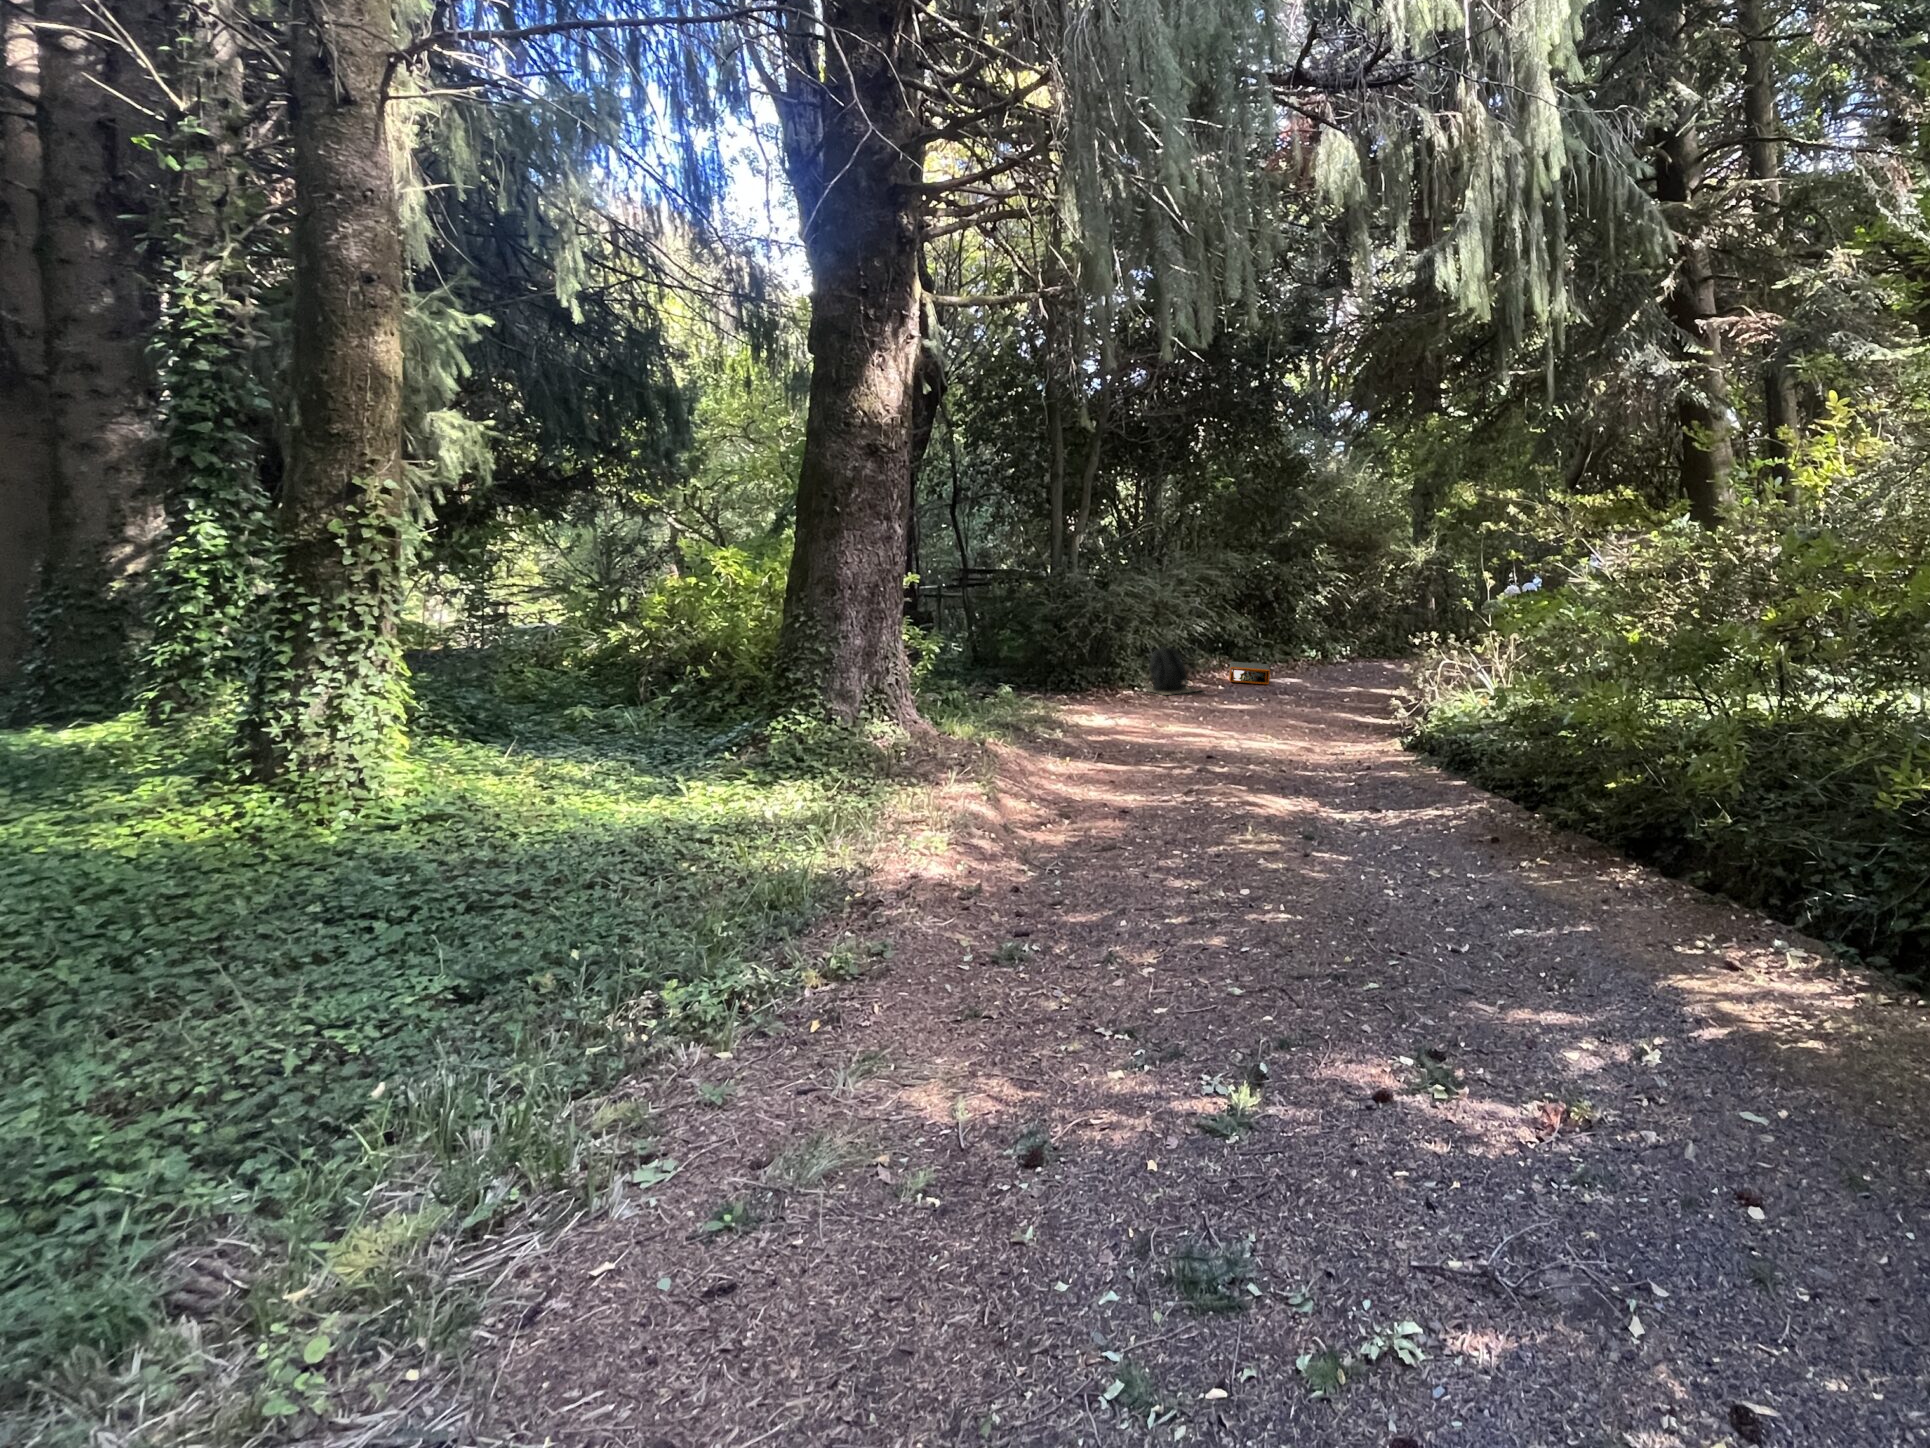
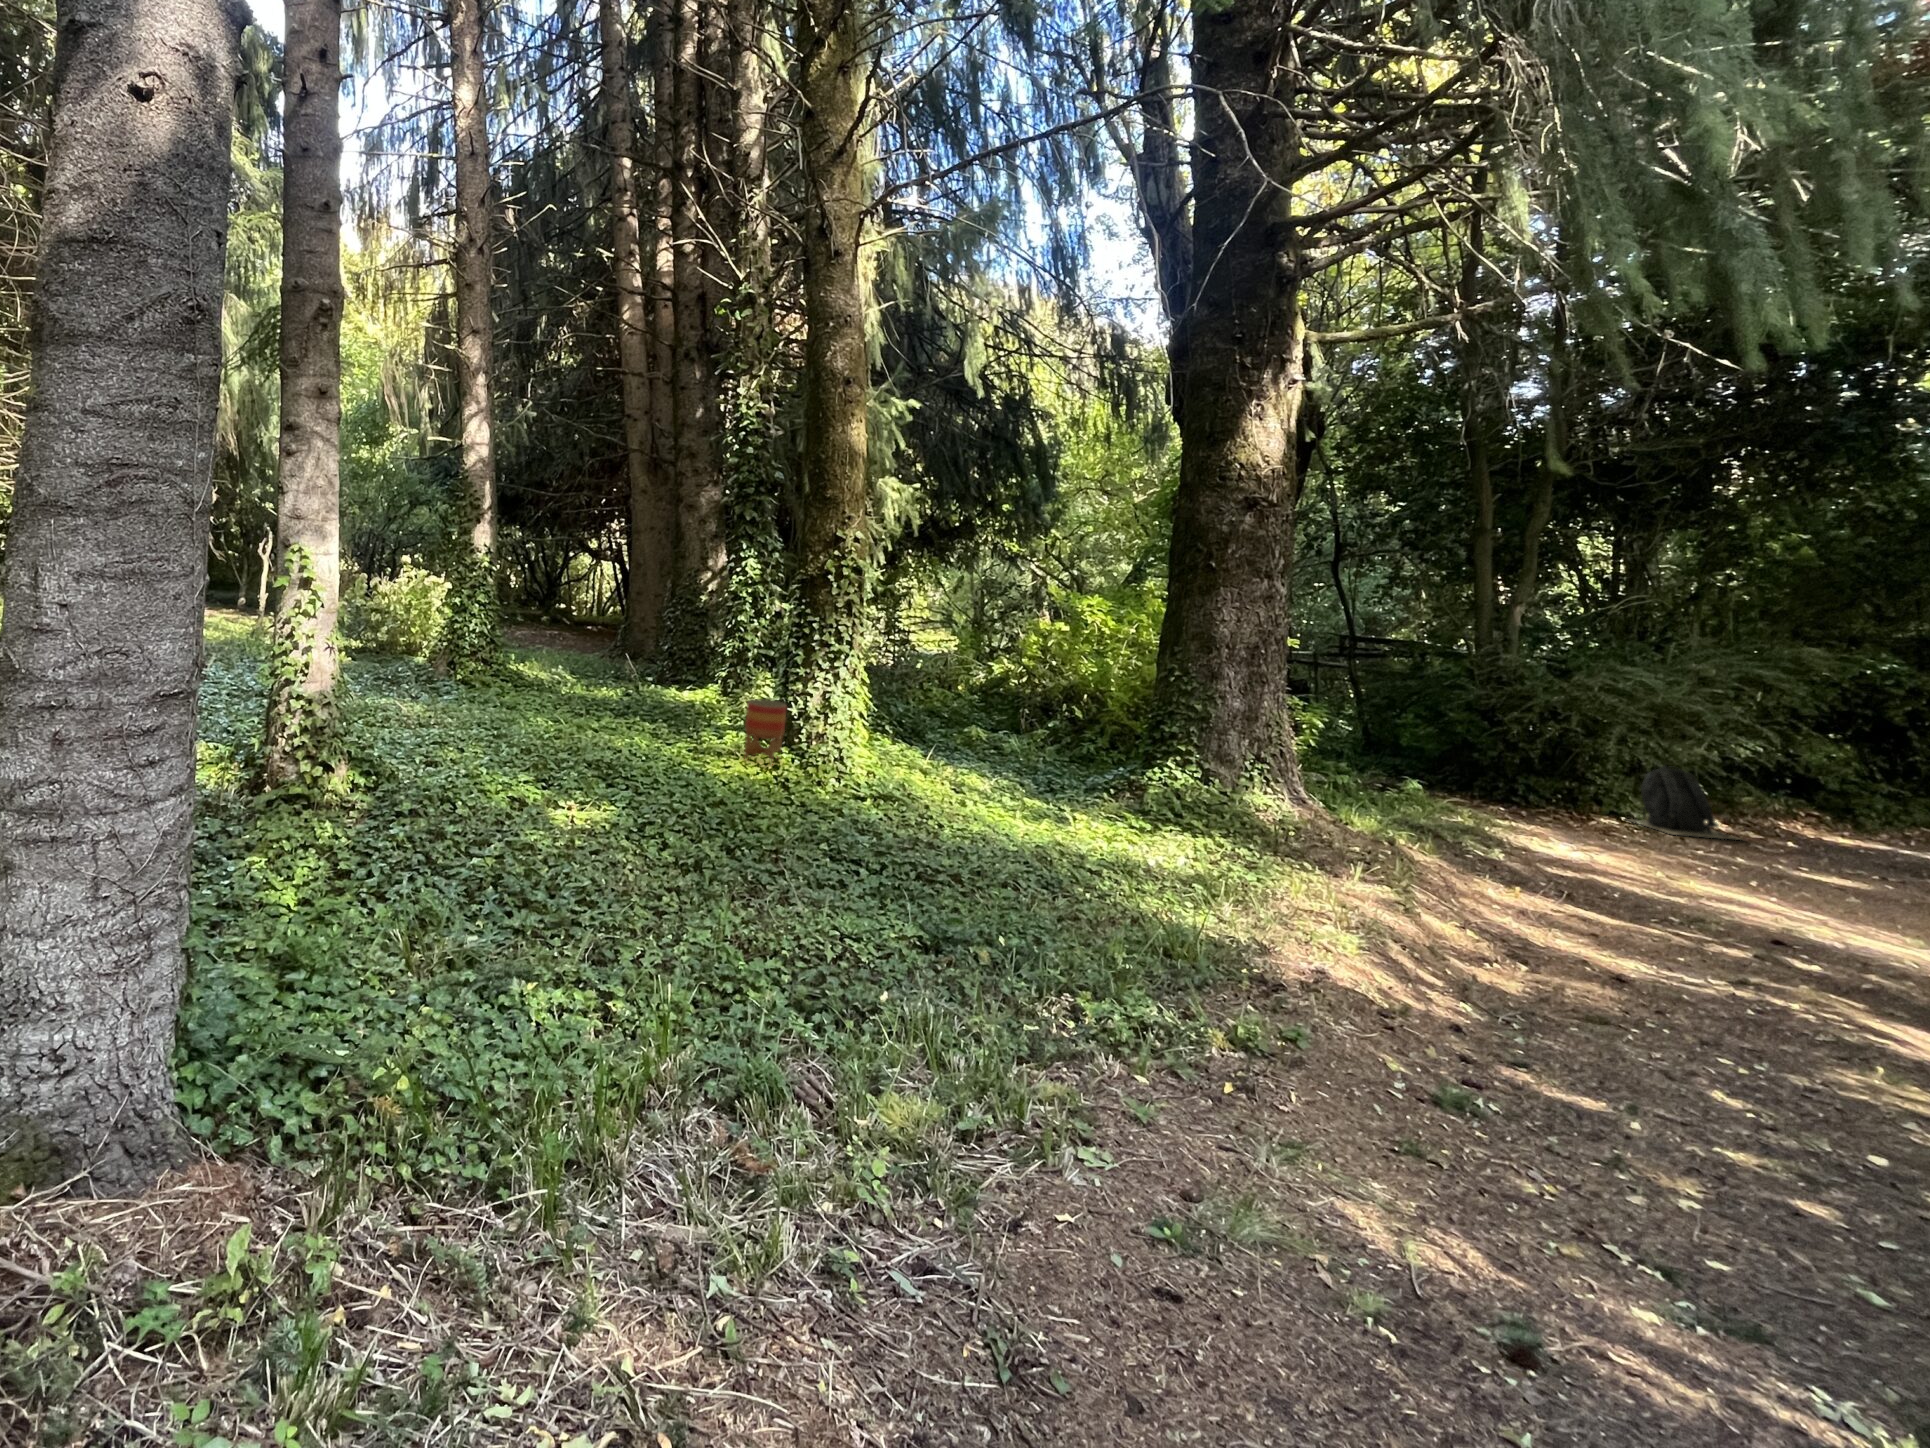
storage box: present [1229,662,1270,685] -> none [1798,807,1888,853]
planter: none [175,719,261,813] -> present [744,699,787,765]

